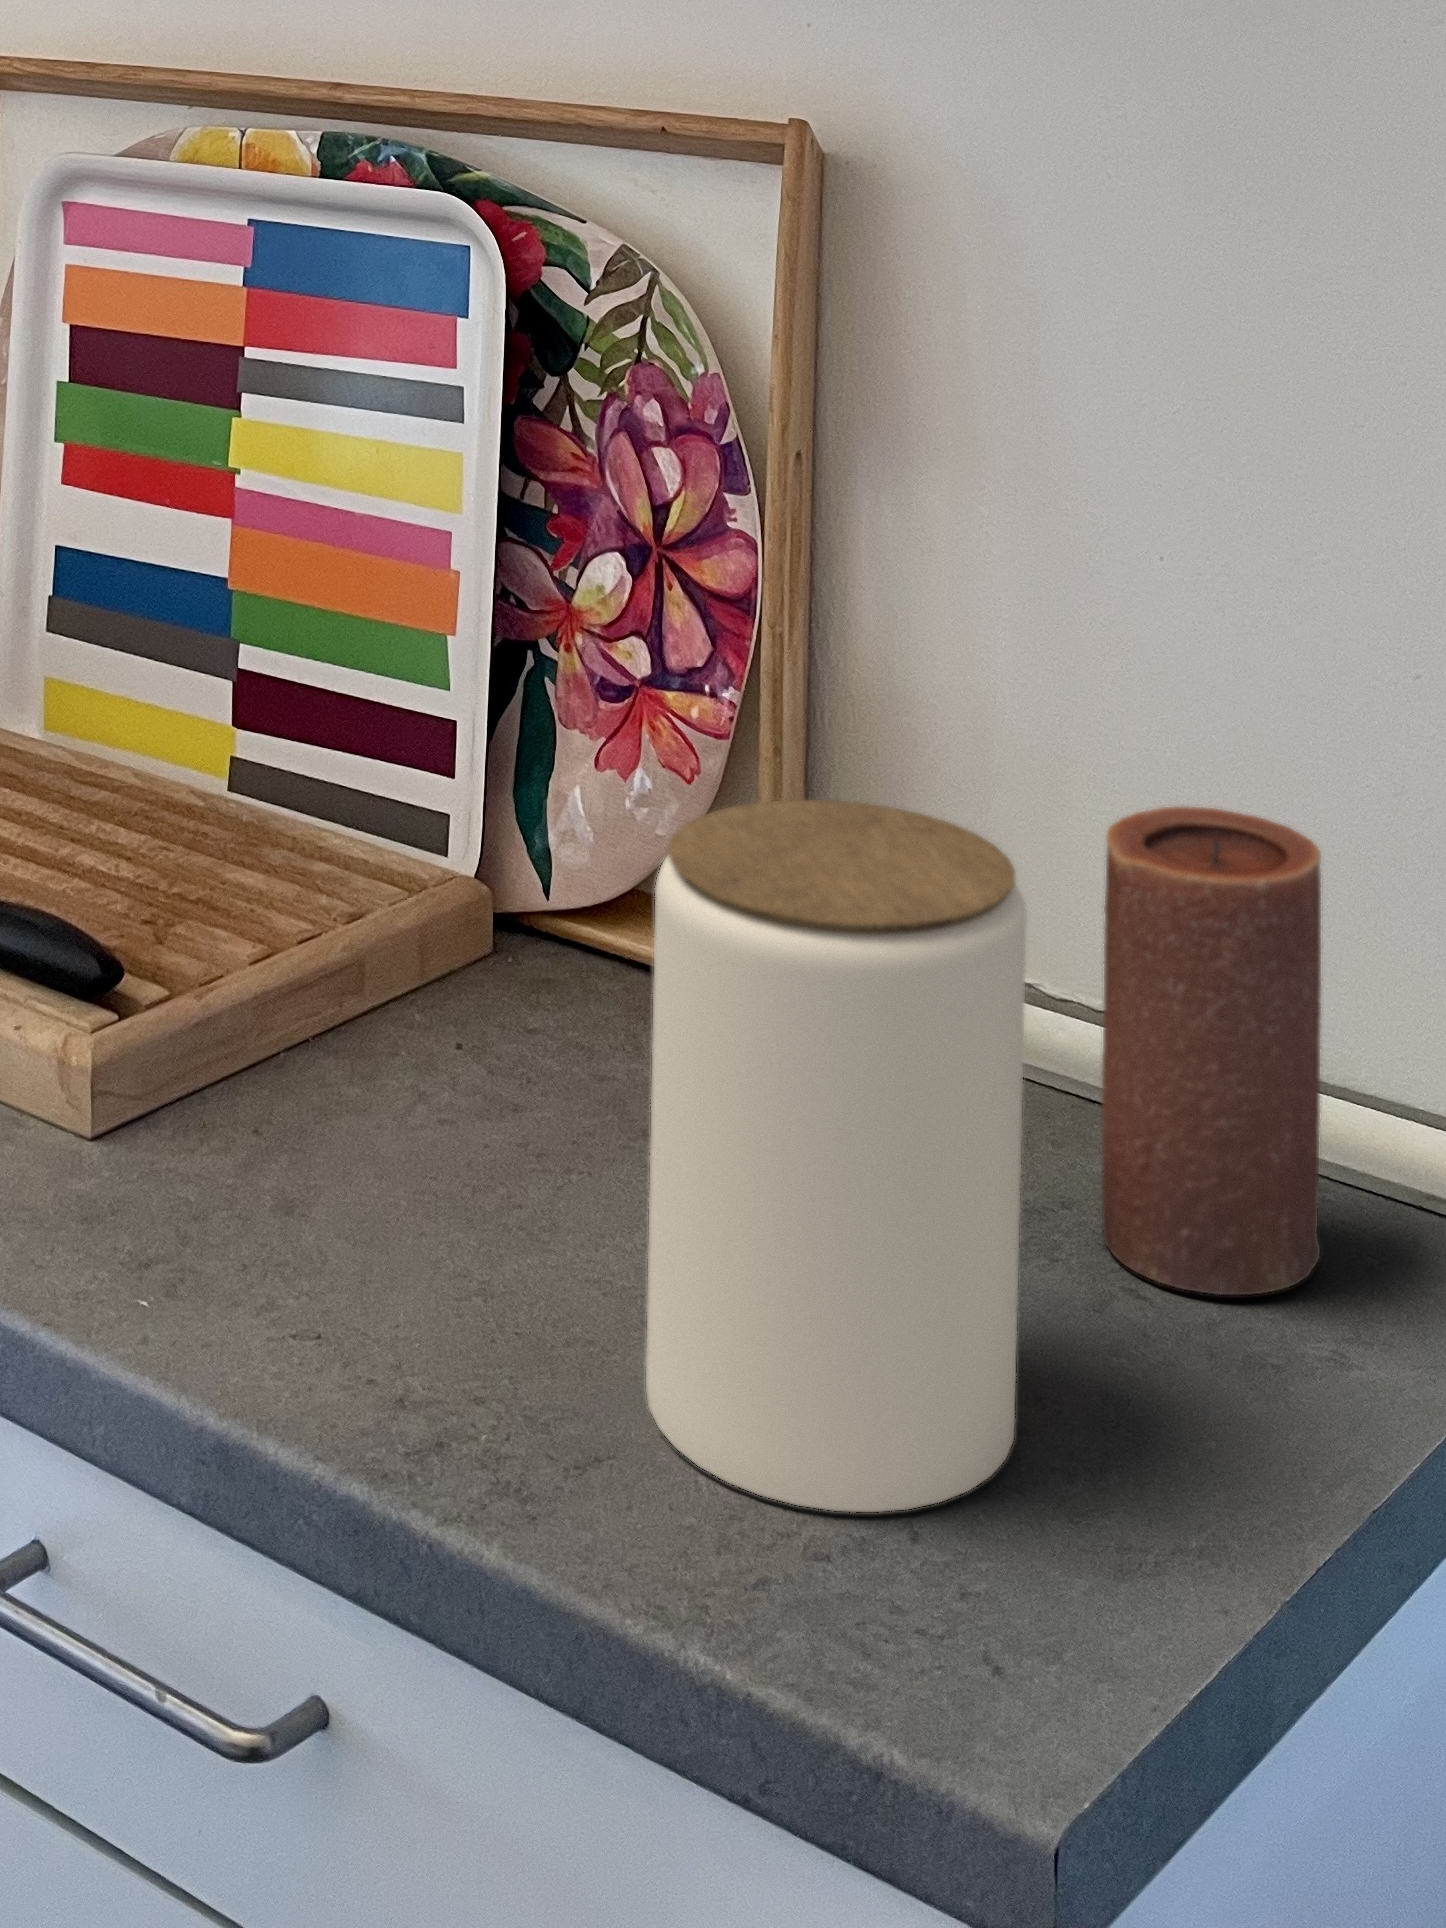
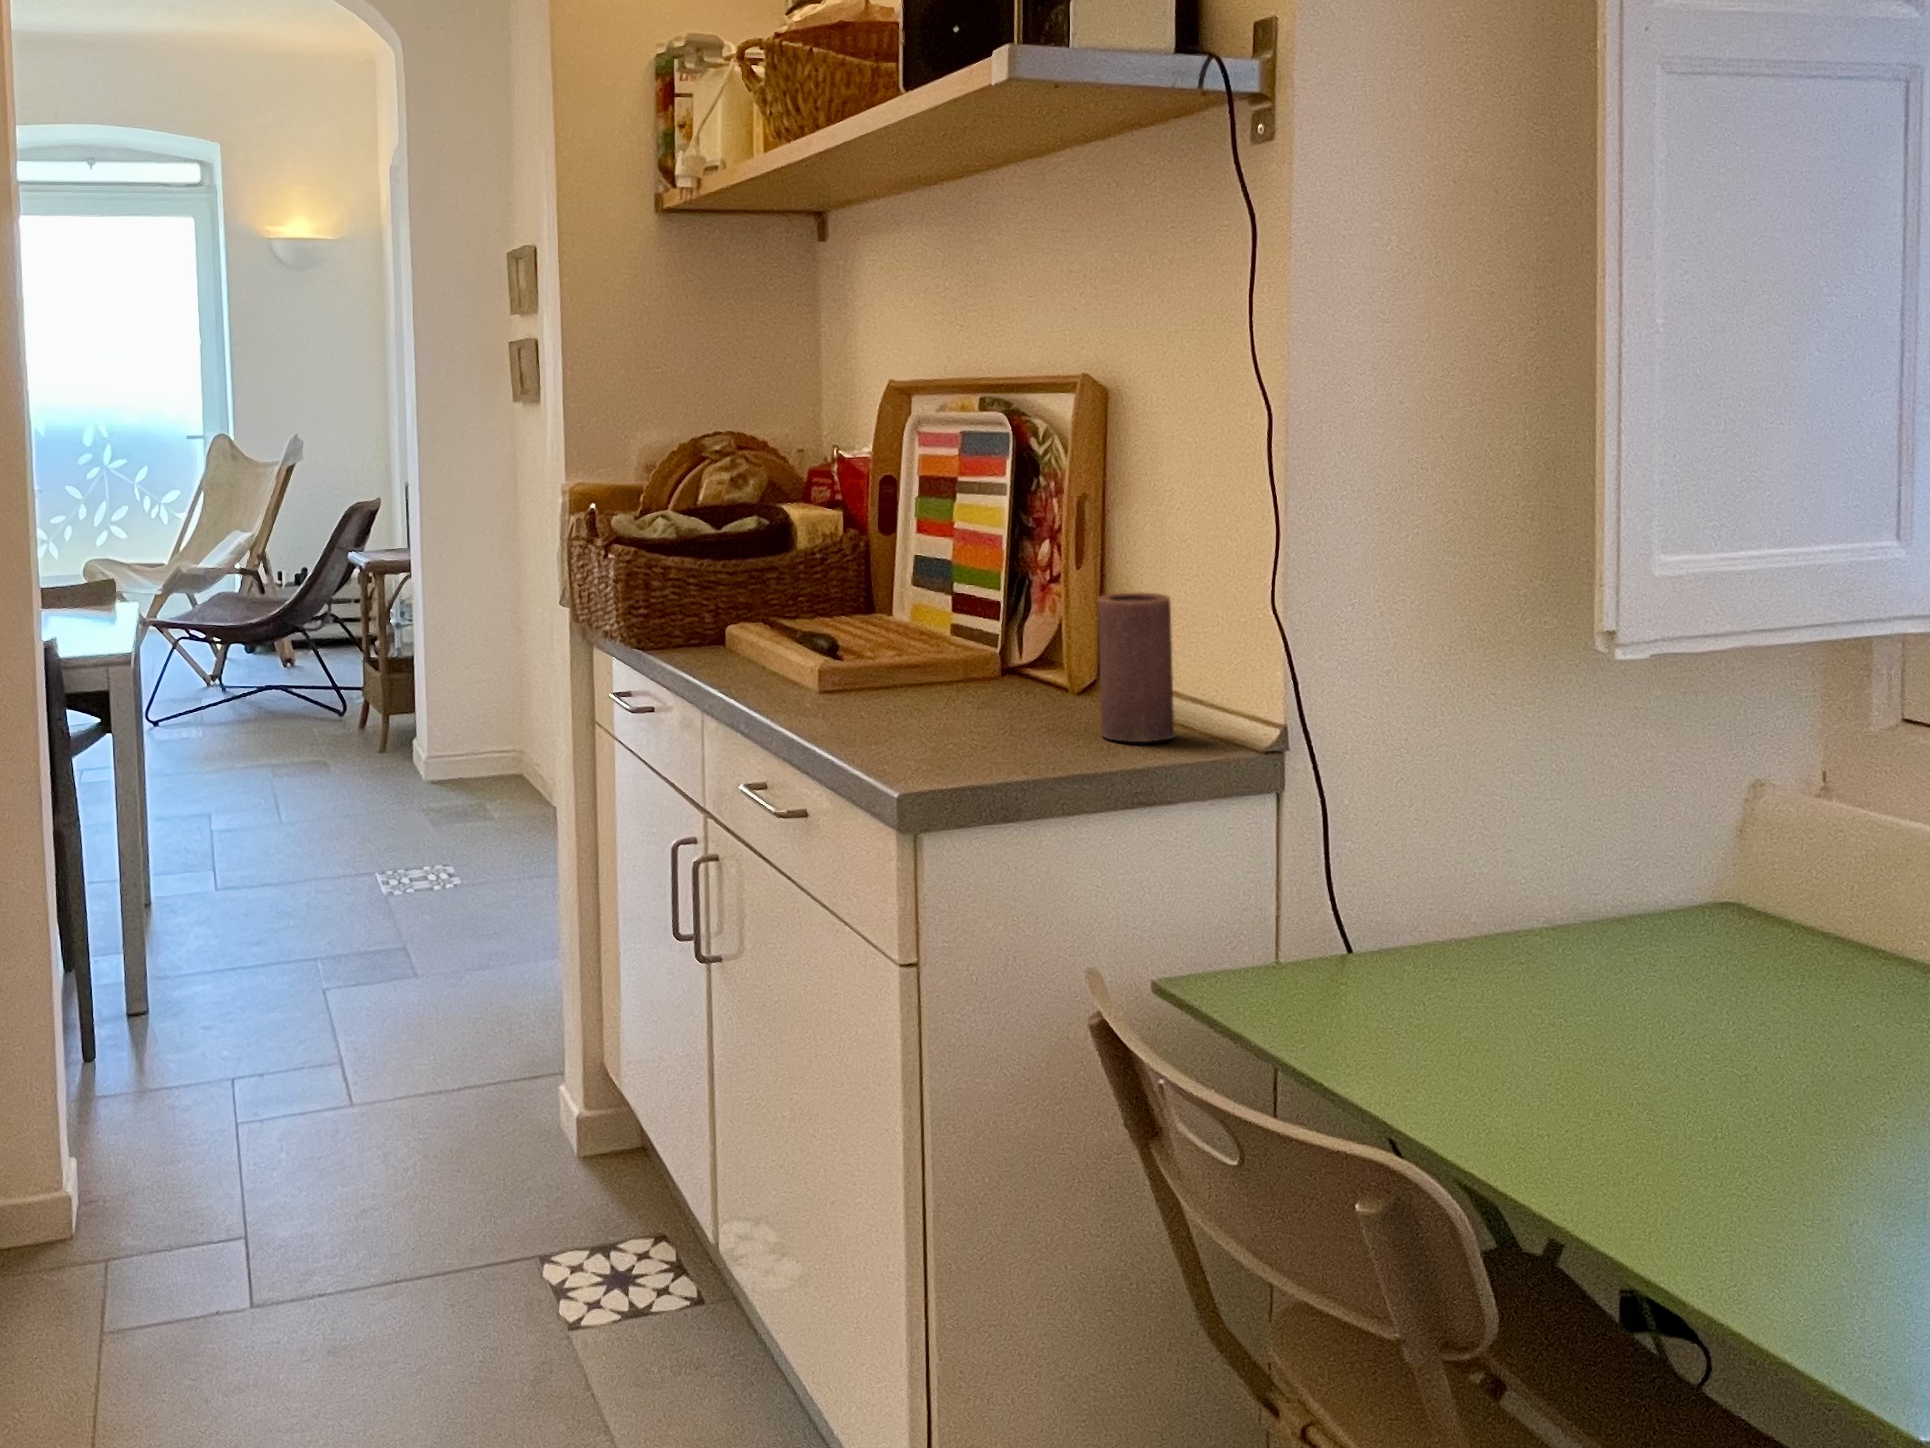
jar: present [646,799,1027,1512] -> none [902,566,1016,753]

